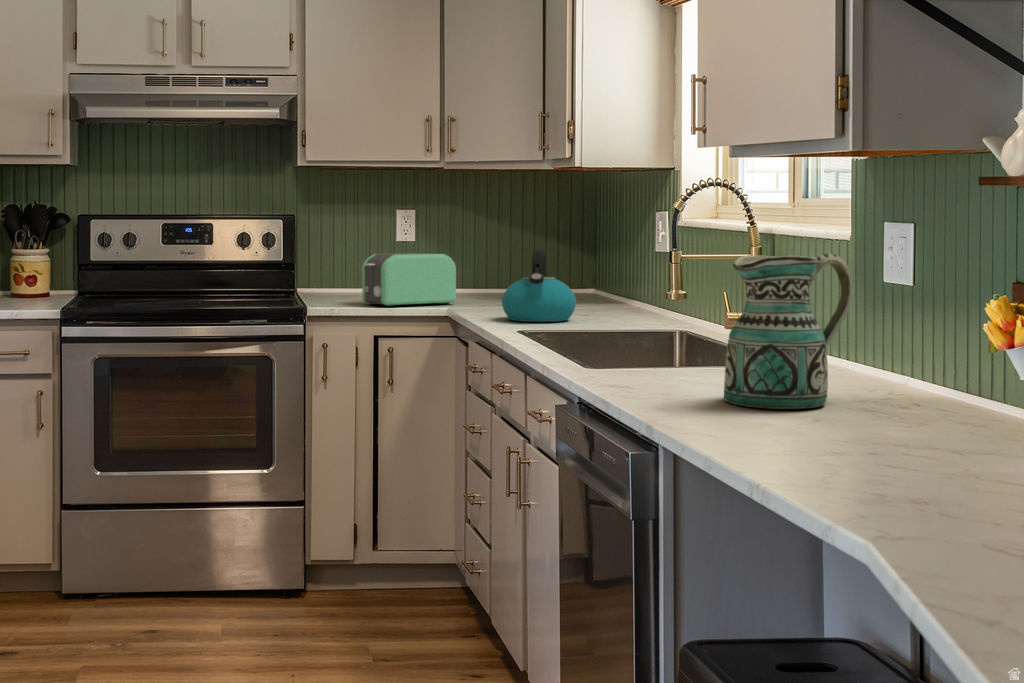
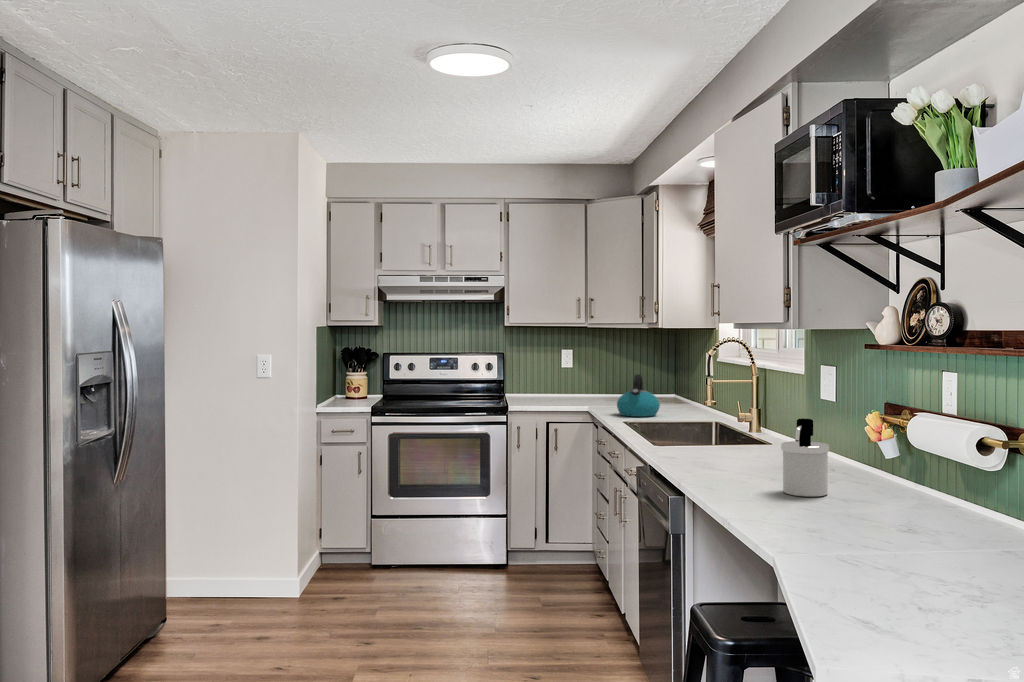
toaster: present [362,253,456,306] -> none [540,374,594,406]
ceramic pitcher: present [724,253,853,409] -> none [716,387,786,470]
soap dispenser: none [886,304,982,459] -> present [781,418,829,497]

